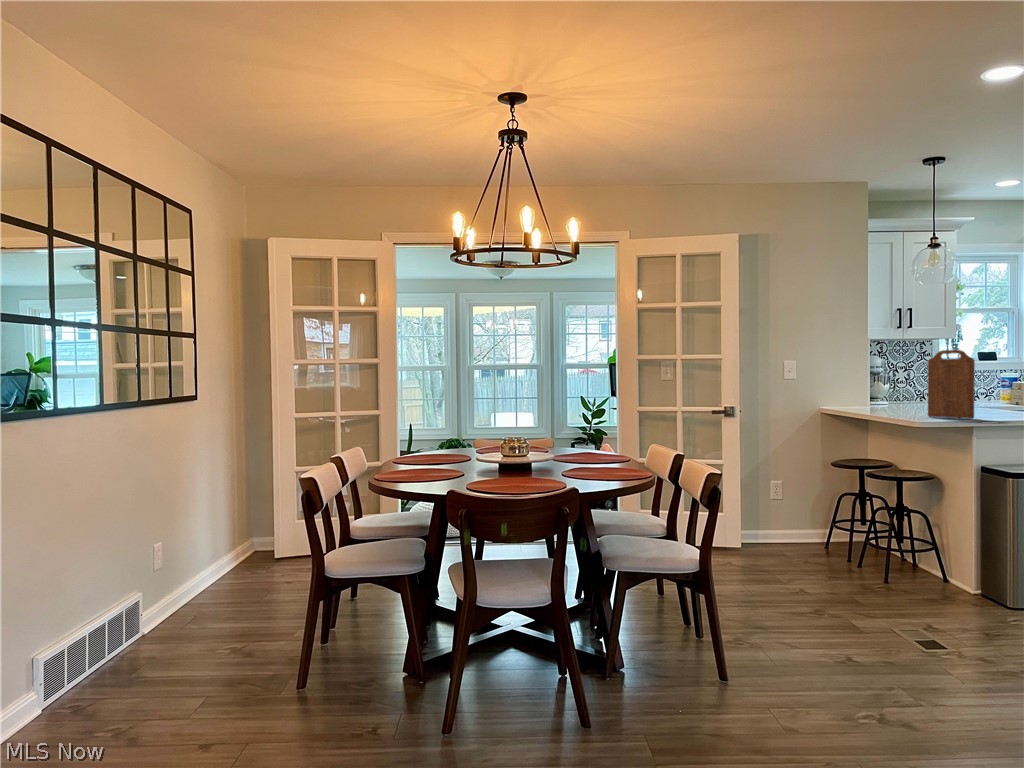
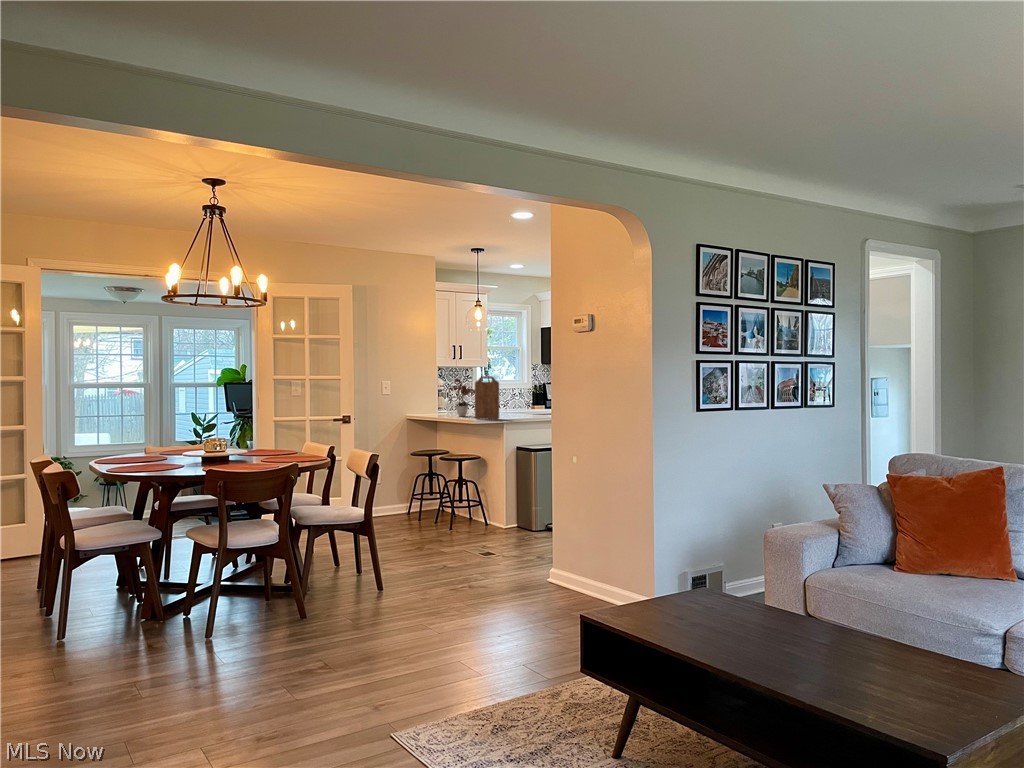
flower arrangement: none [885,353,933,412] -> present [451,379,475,416]

